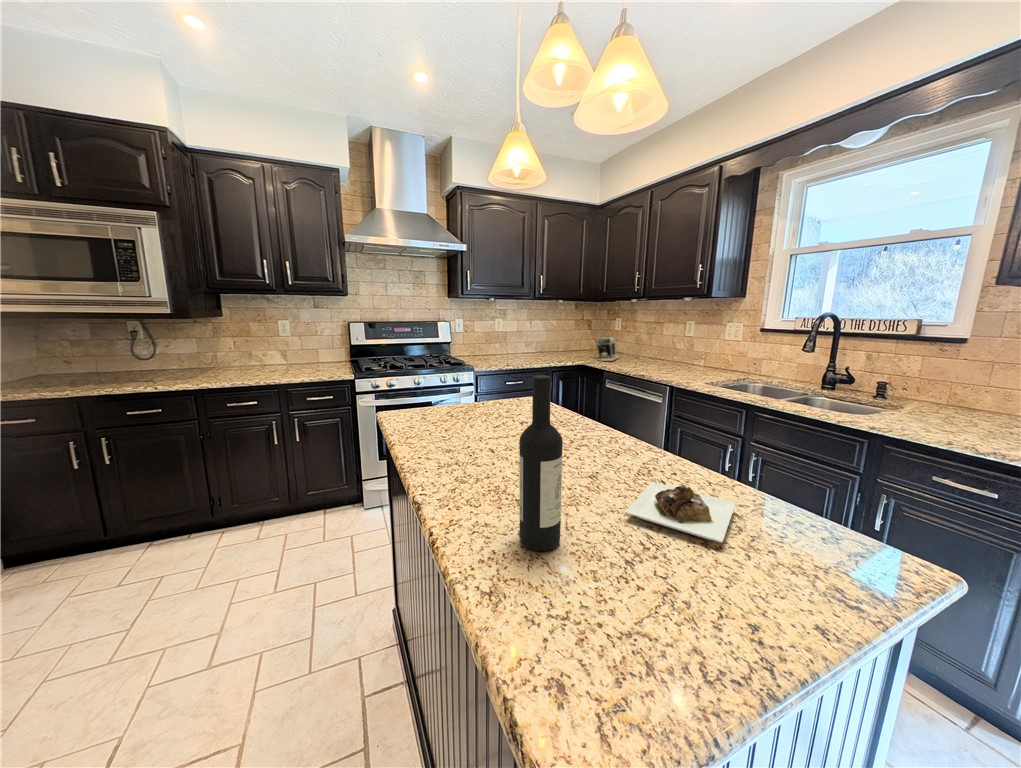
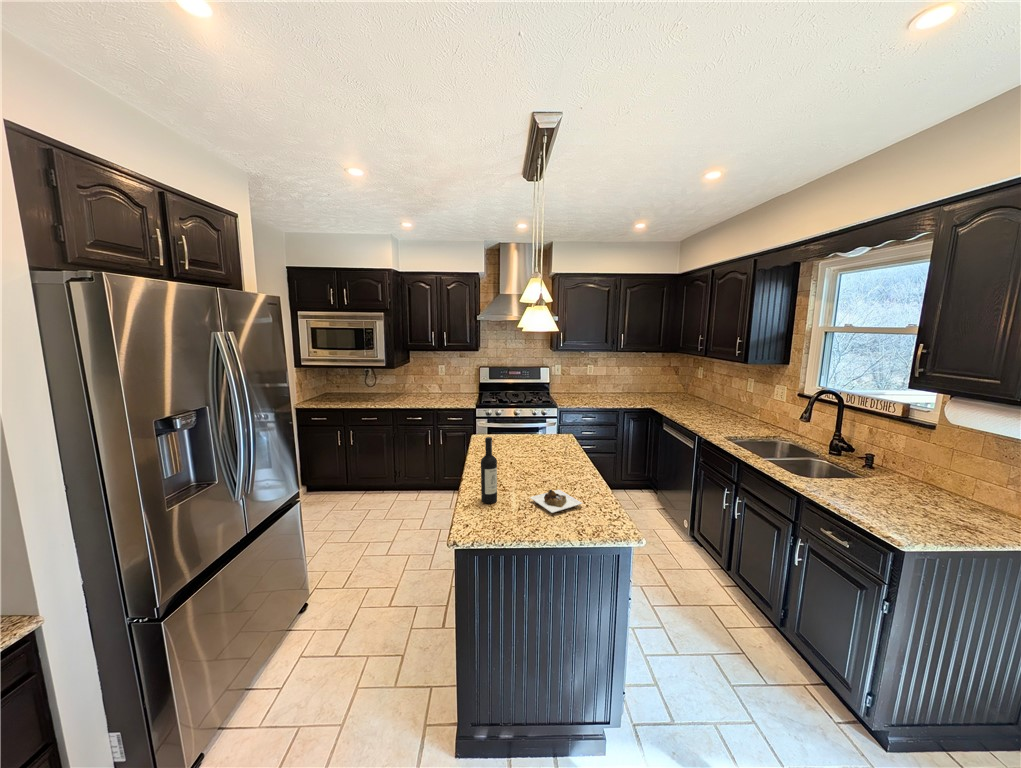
coffee maker: present [597,336,620,361] -> none [666,385,694,408]

